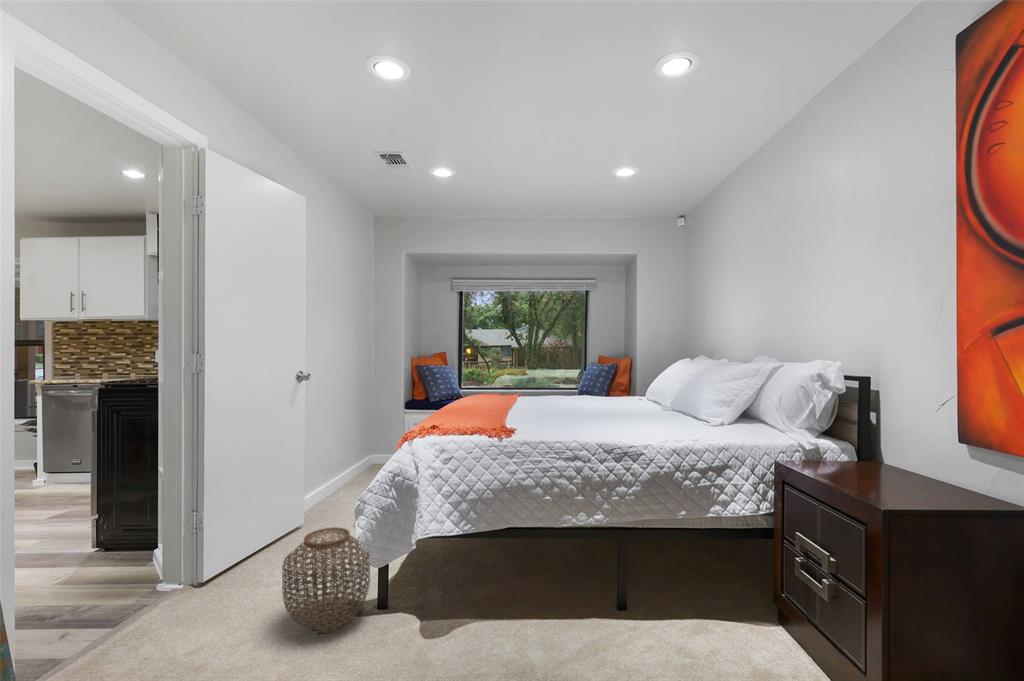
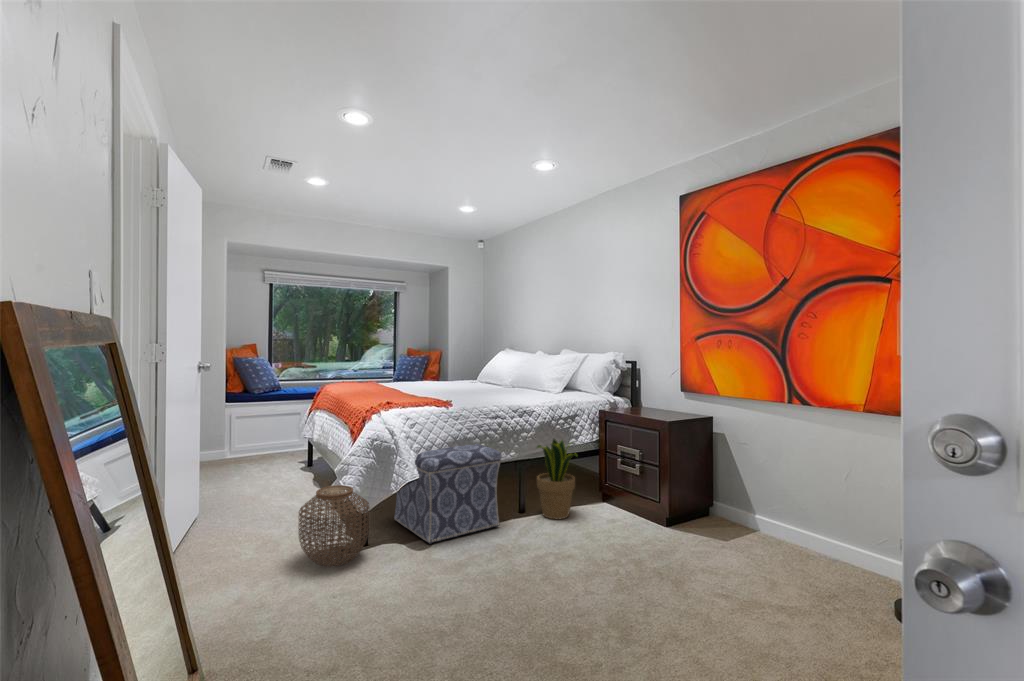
ottoman: none [437,482,561,631] -> present [394,444,501,544]
potted plant: none [624,503,704,642] -> present [537,439,577,519]

